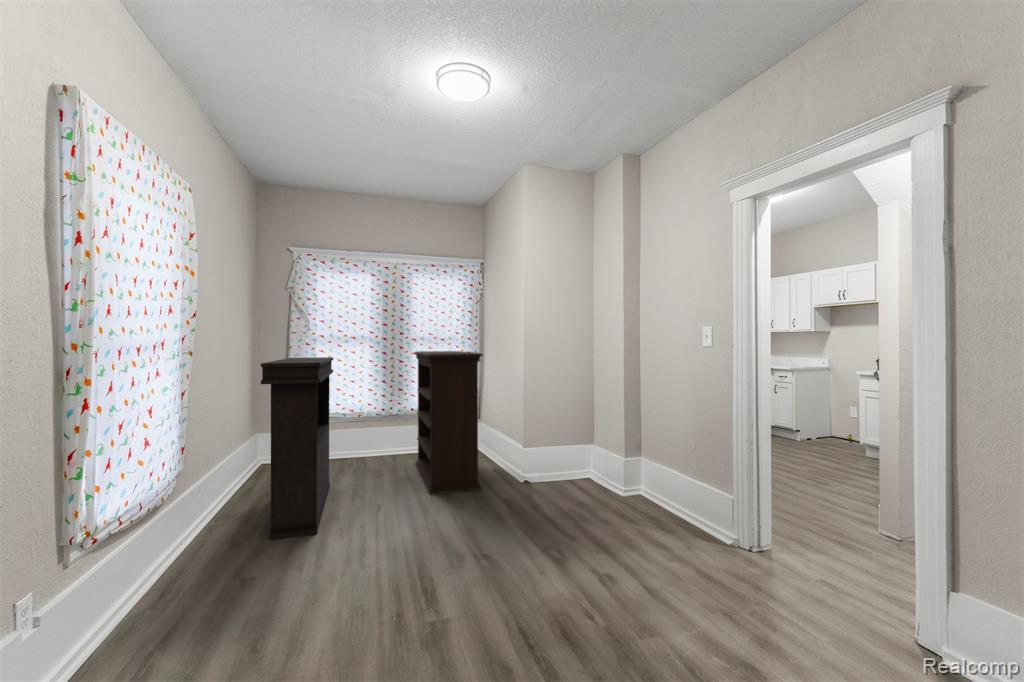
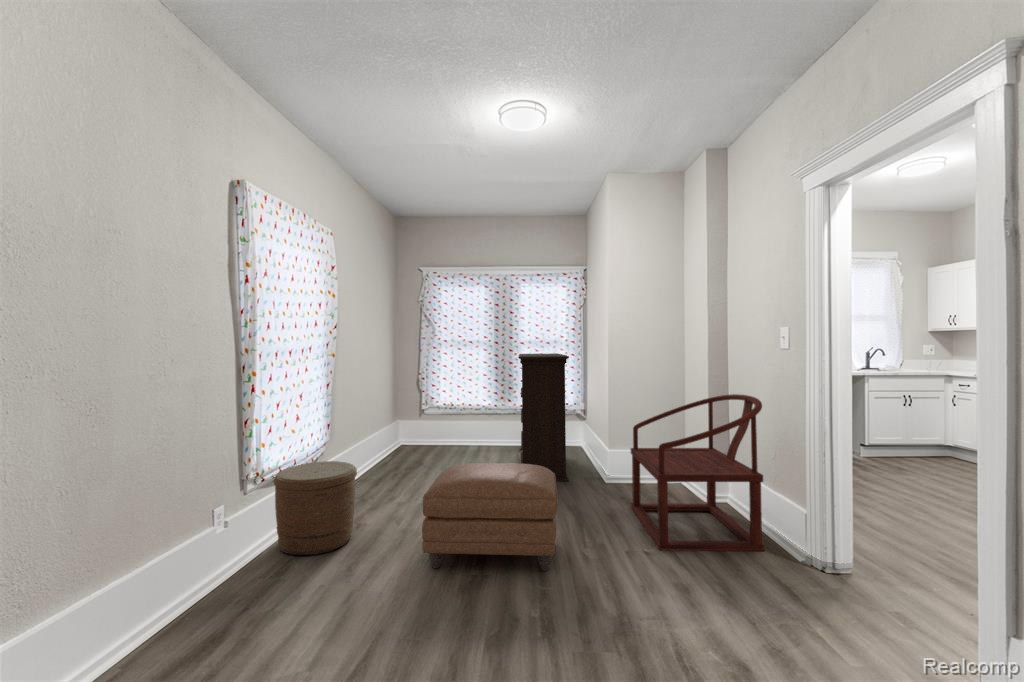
console table: present [261,357,333,540] -> none [378,359,447,502]
armchair: none [558,390,697,554] -> present [631,394,764,551]
ottoman: none [359,477,523,619] -> present [422,463,558,571]
woven basket: none [118,496,247,638] -> present [274,461,357,555]

